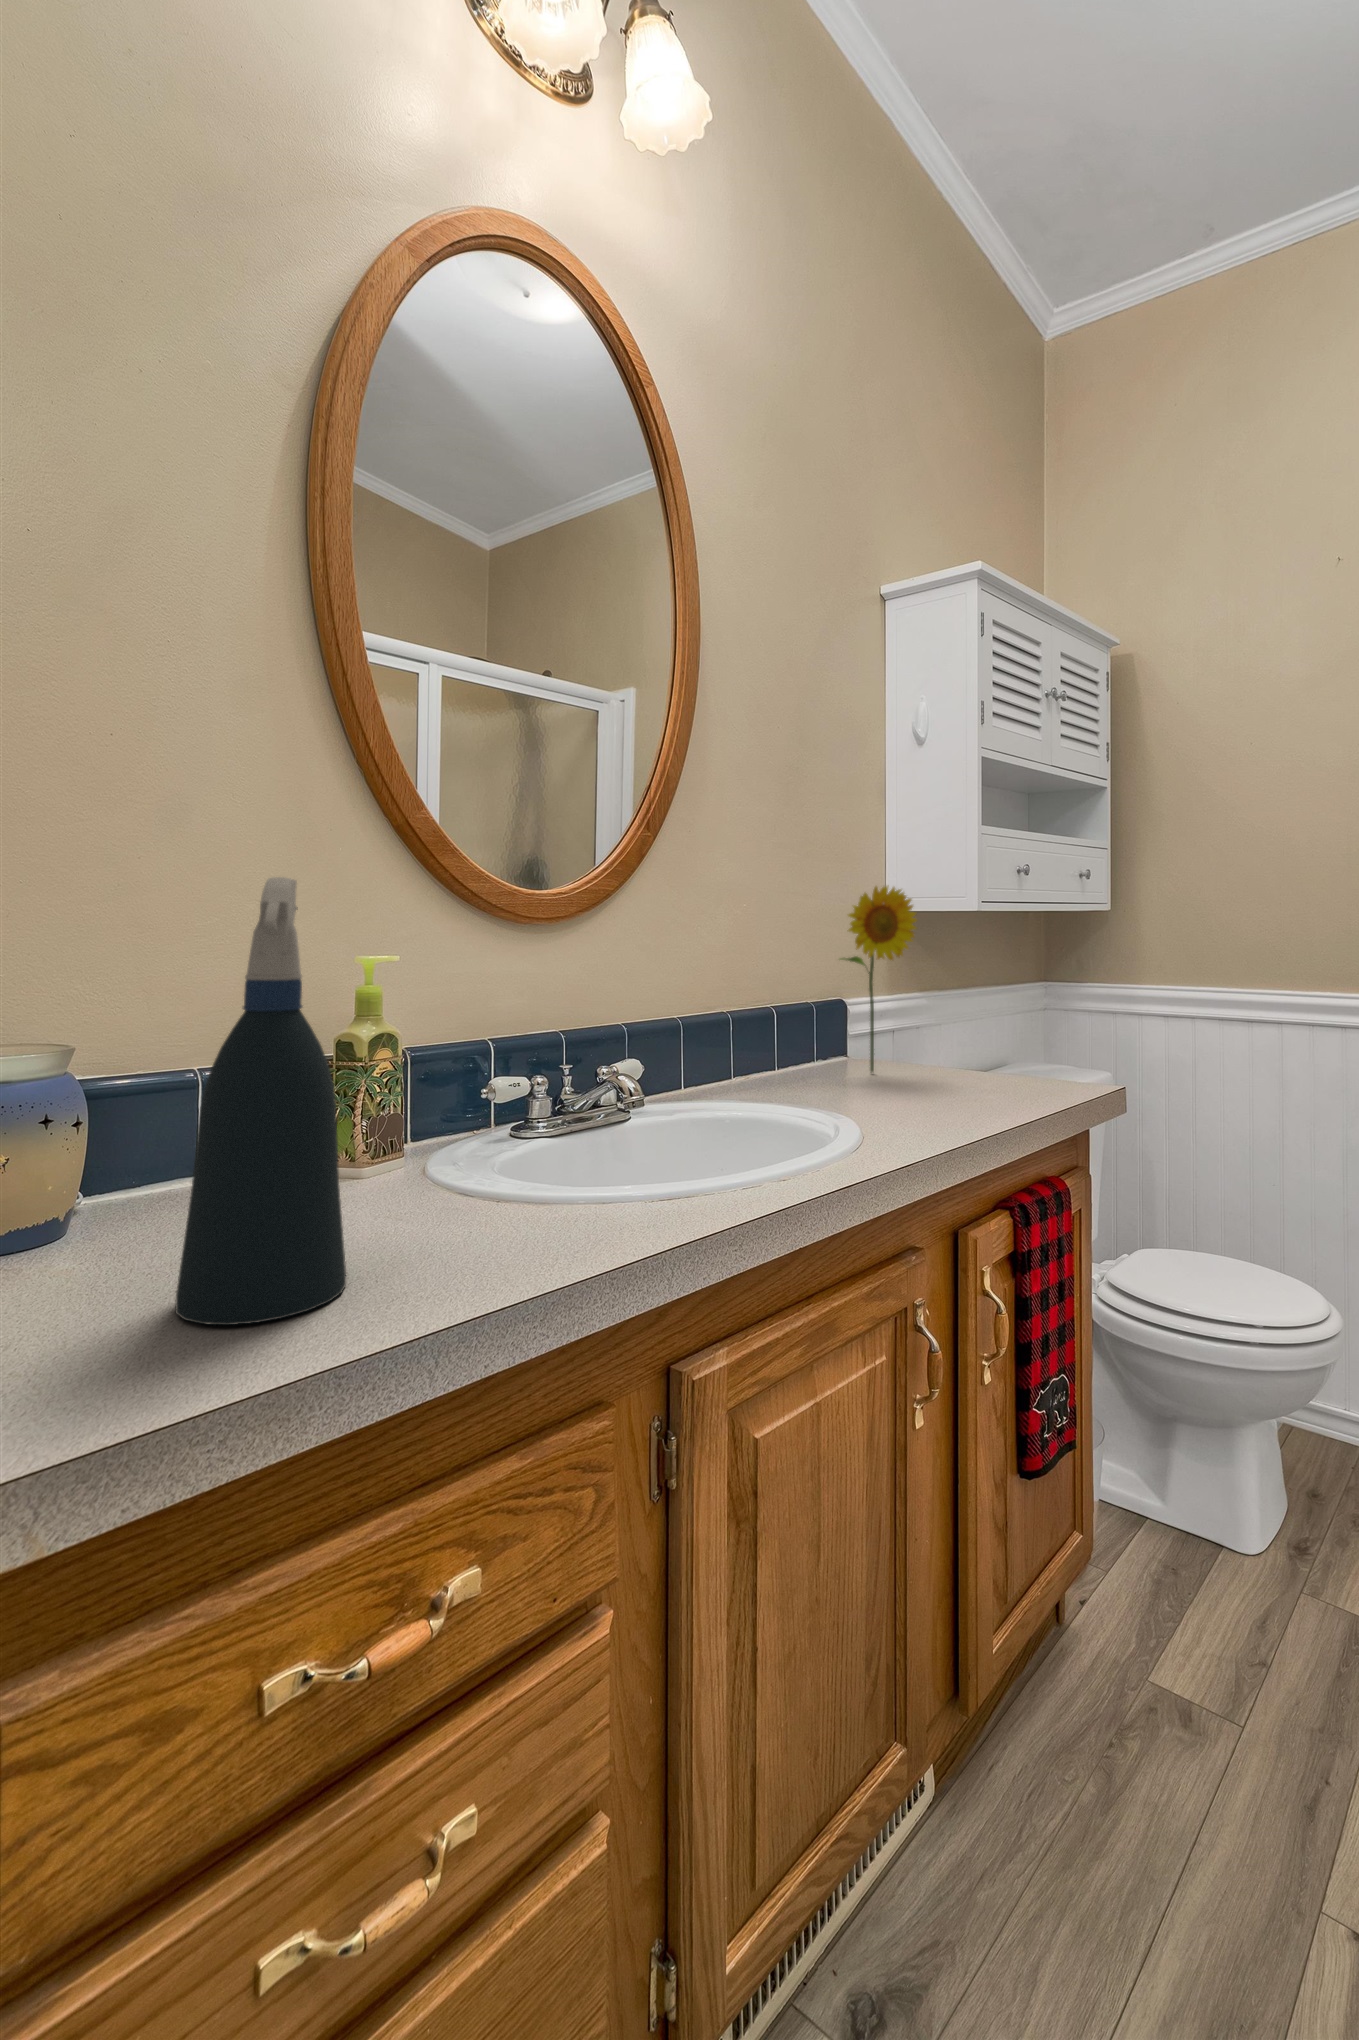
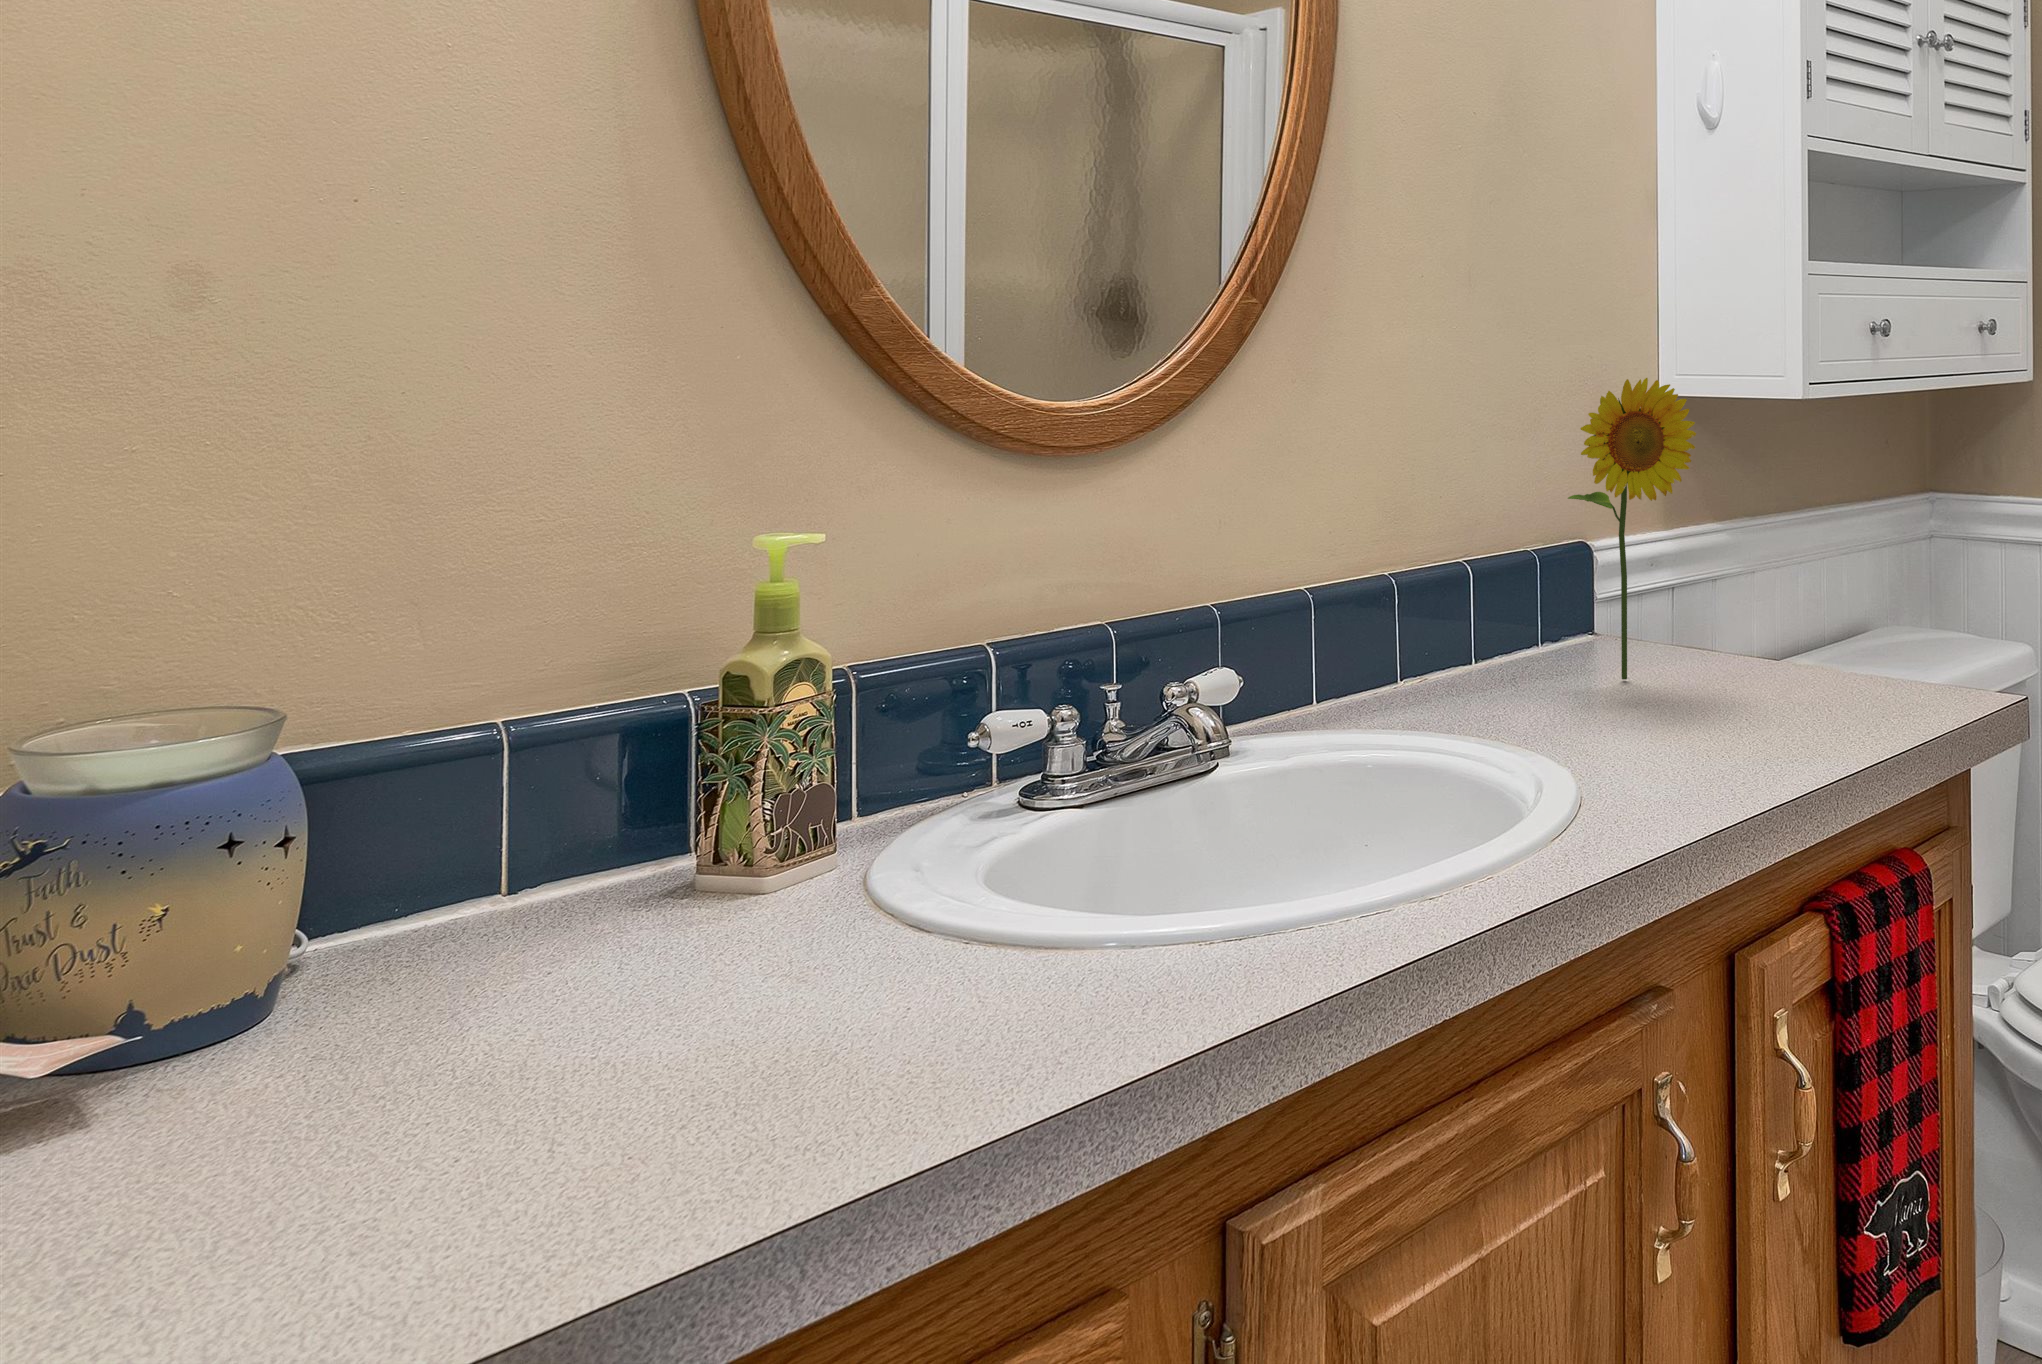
spray bottle: present [175,877,346,1325] -> none [415,462,695,1192]

